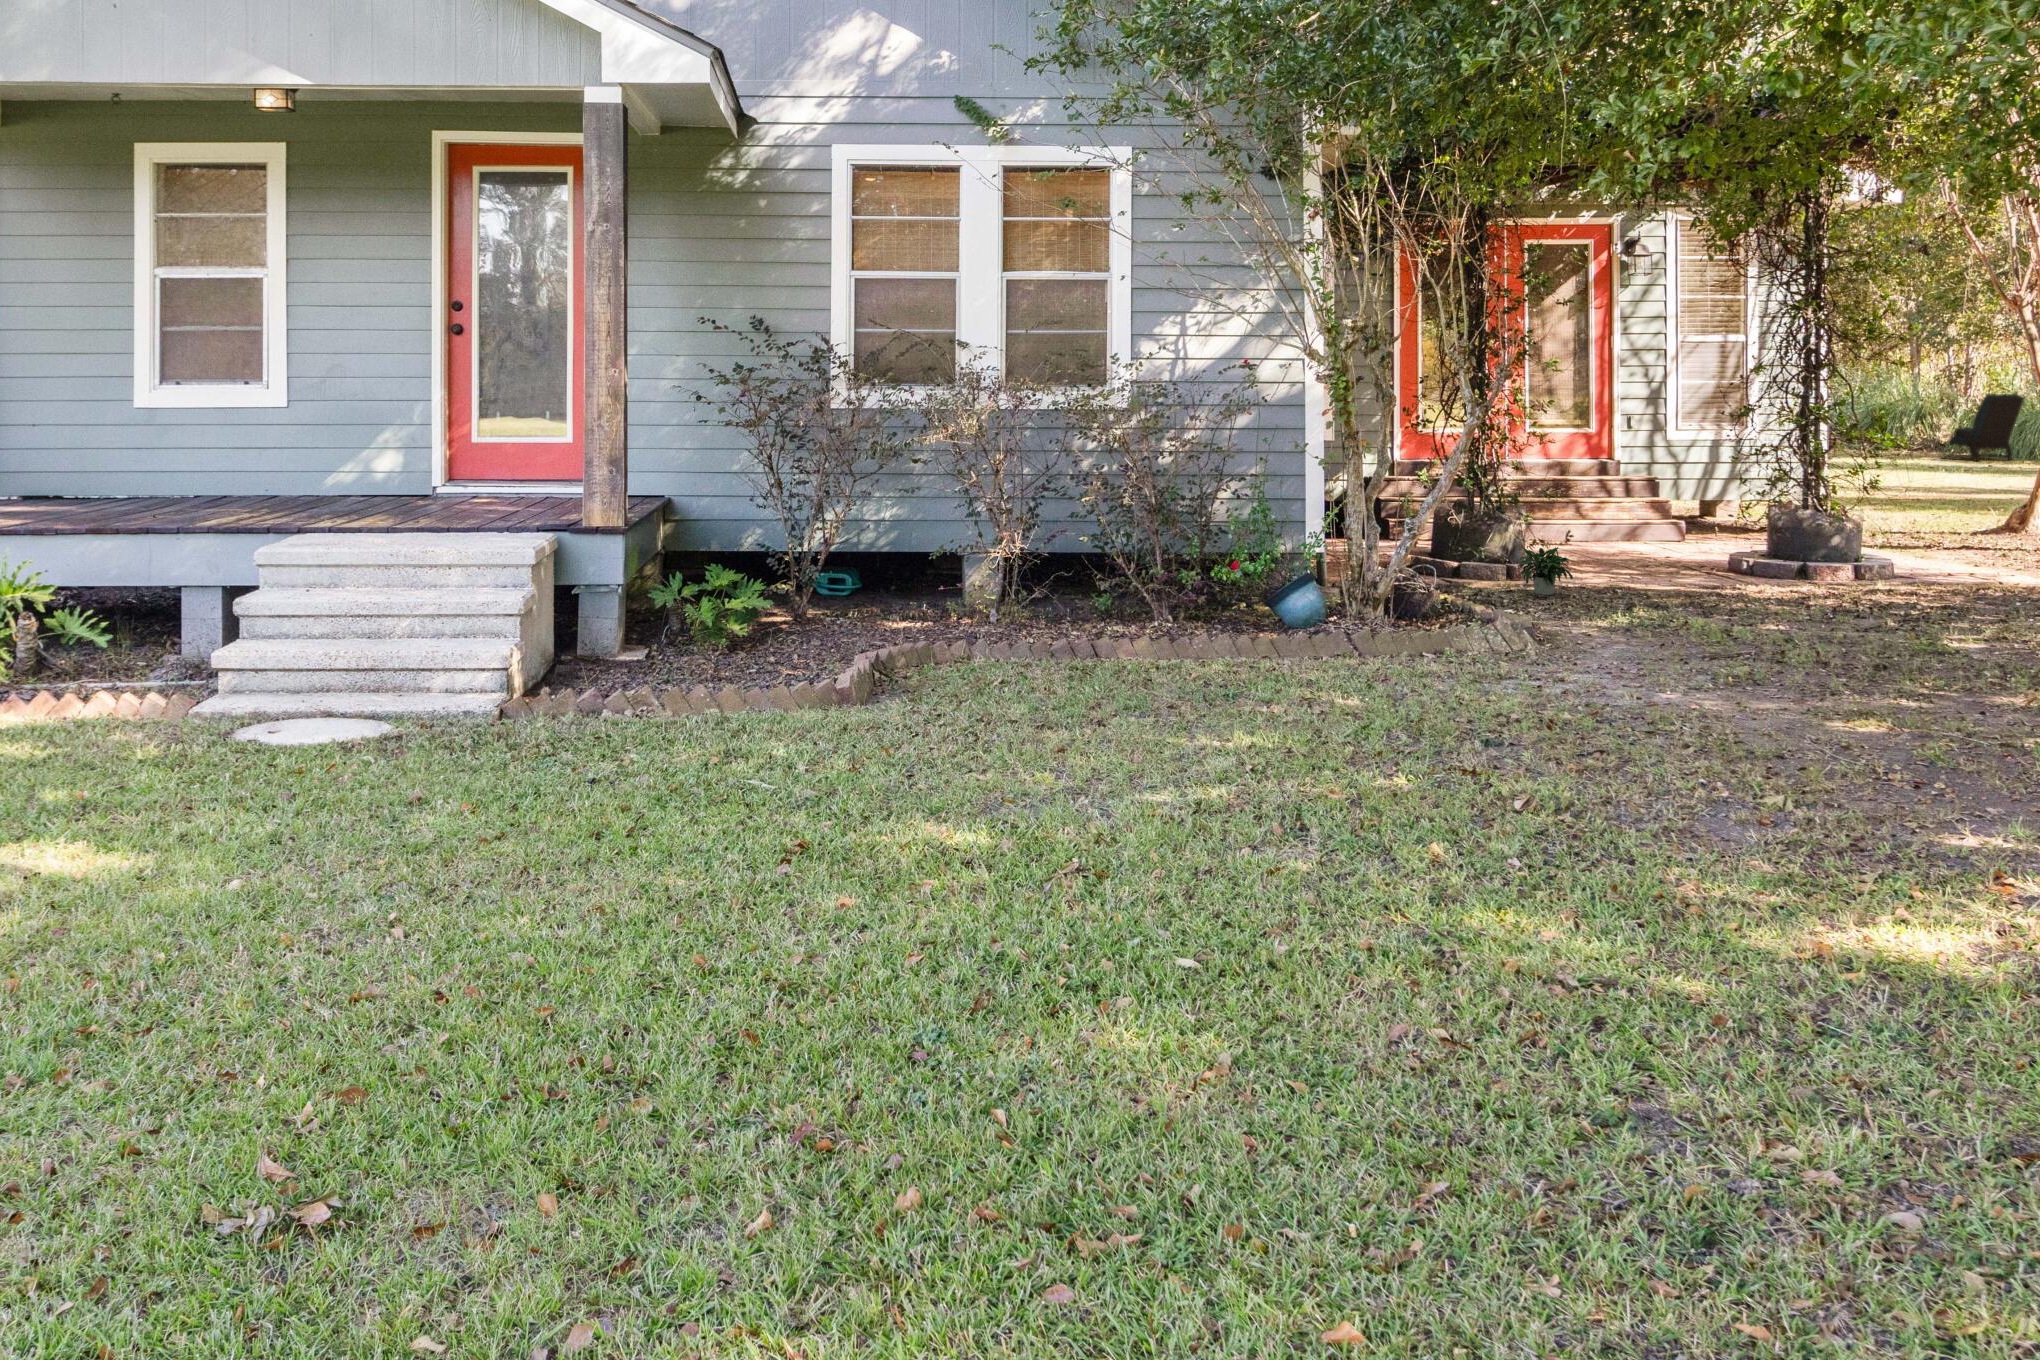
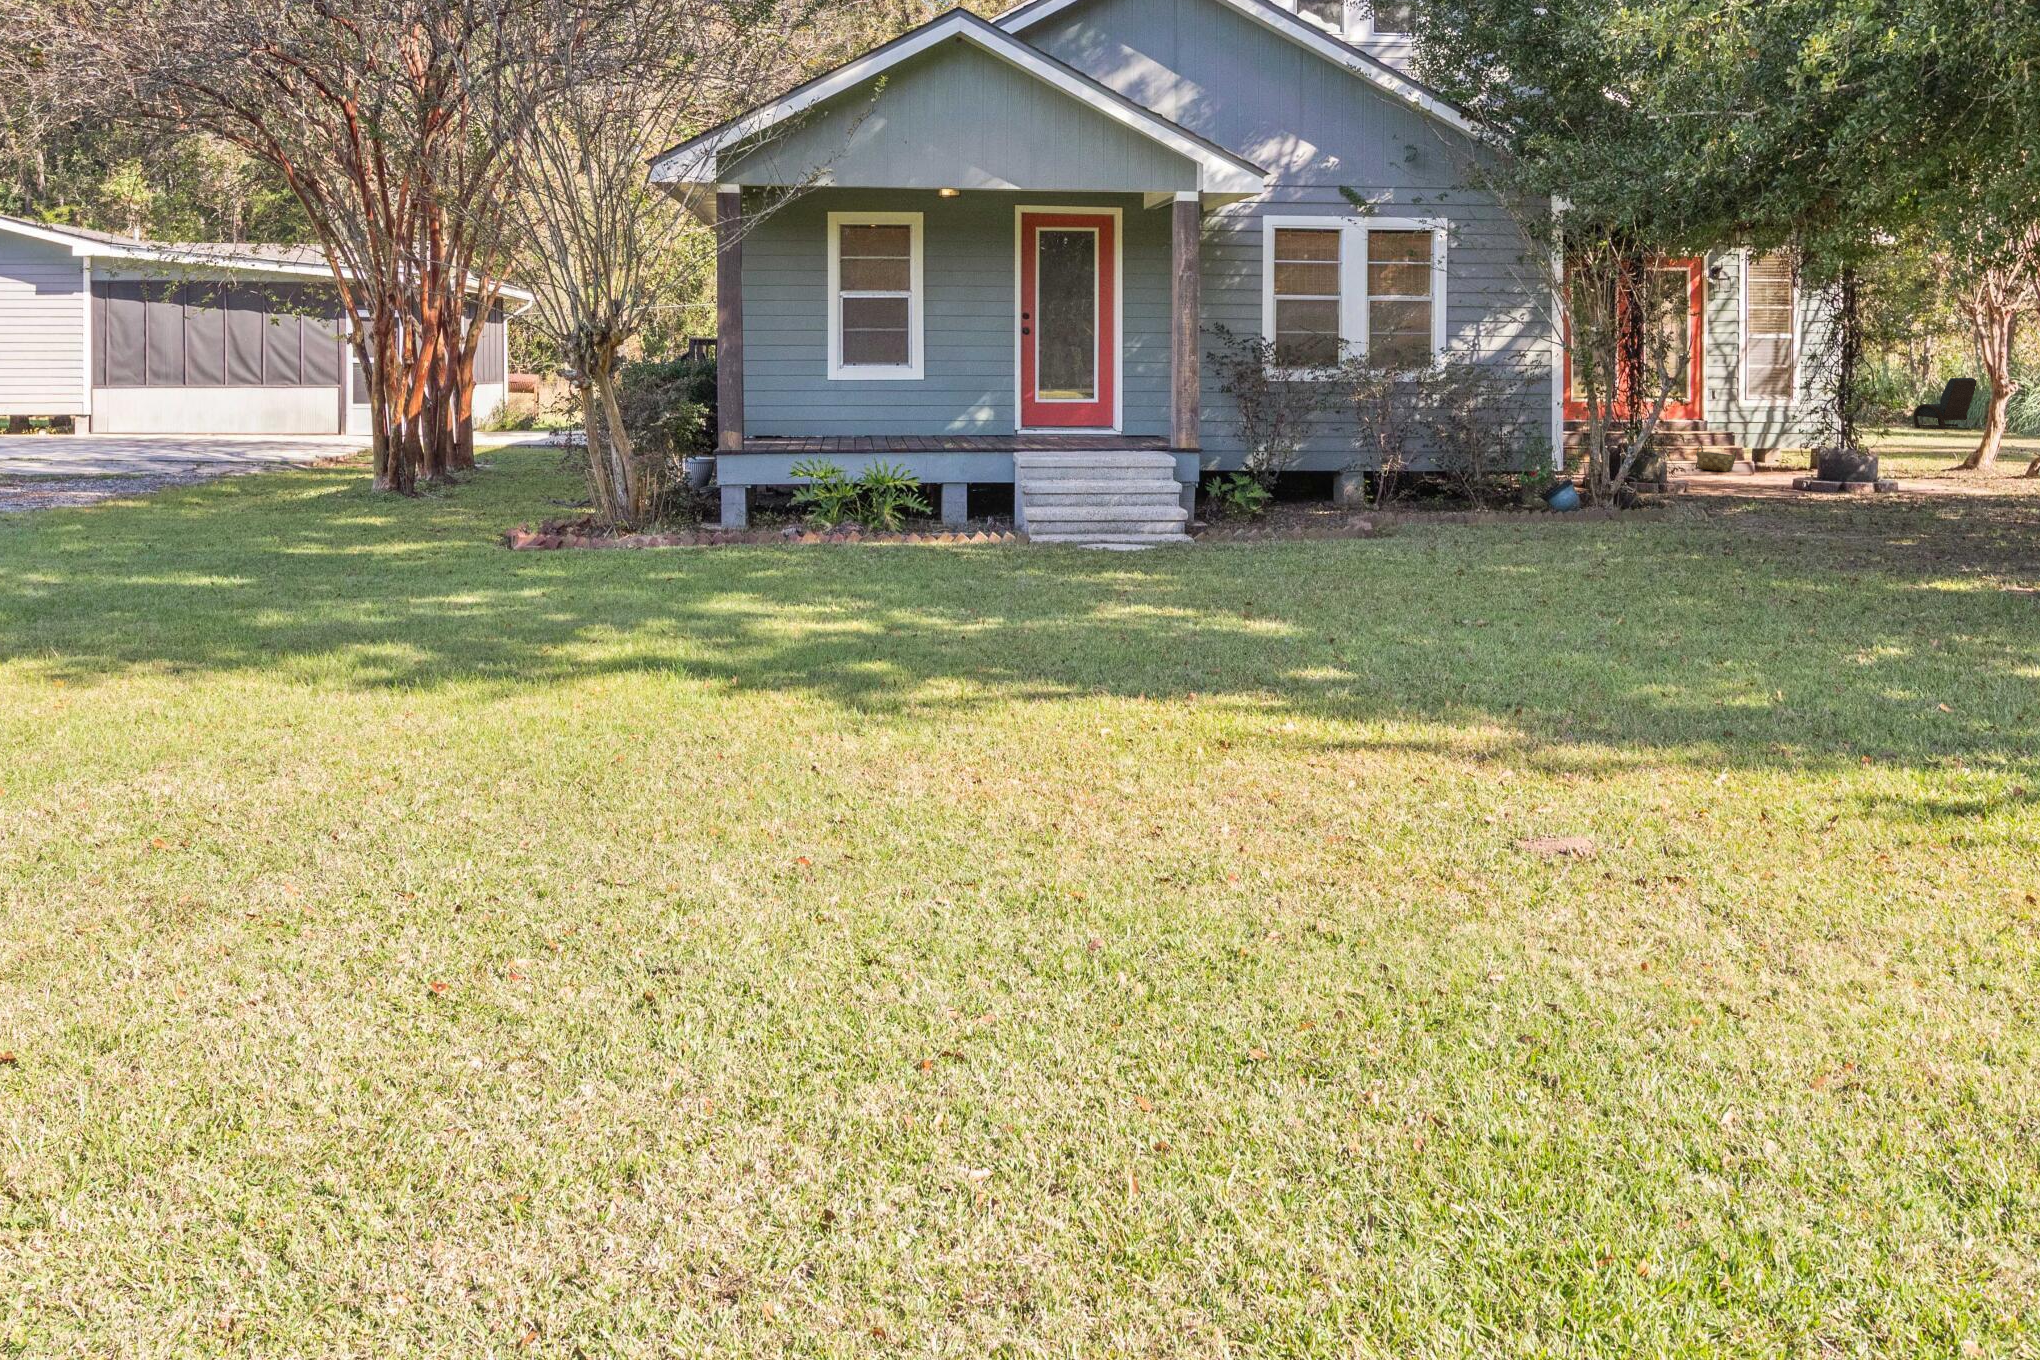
woven basket: none [1600,496,1659,536] -> present [1696,445,1737,472]
potted plant: present [1502,547,1573,595] -> none [1658,469,1702,500]

